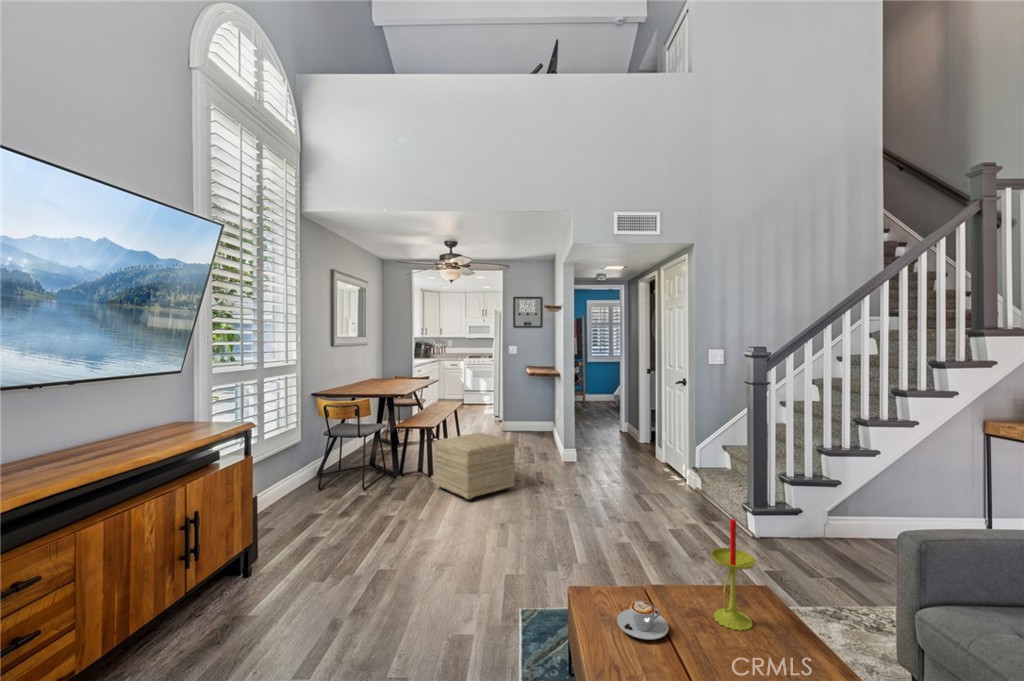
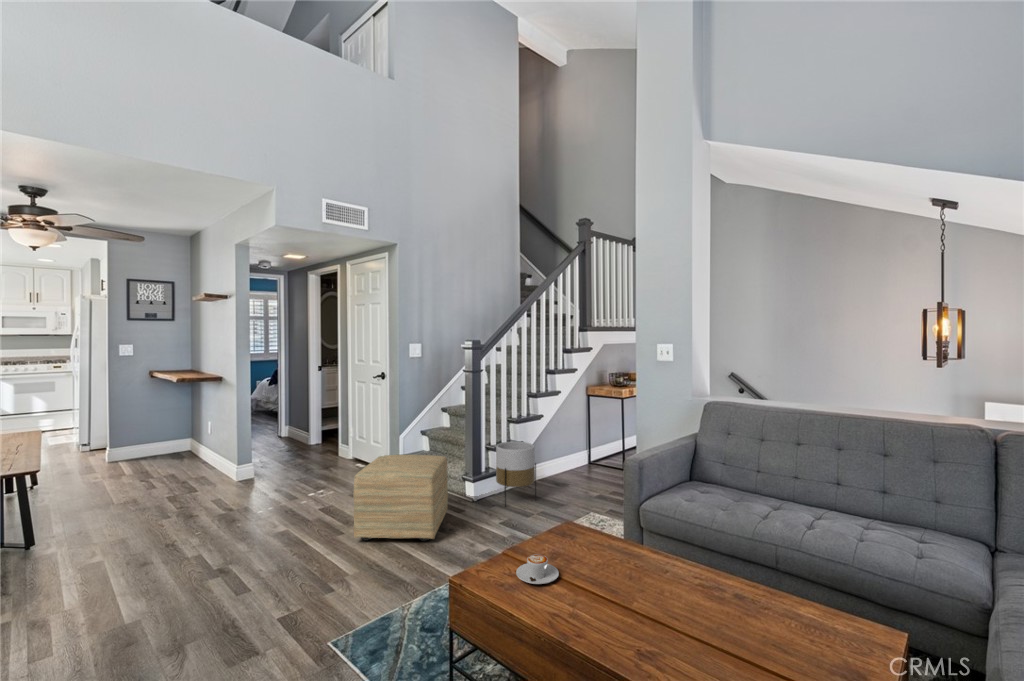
ottoman: present [435,433,515,500] -> present [354,455,448,541]
planter: none [784,476,846,563] -> present [496,442,536,507]
candle: present [711,519,756,631] -> none [562,466,593,552]

